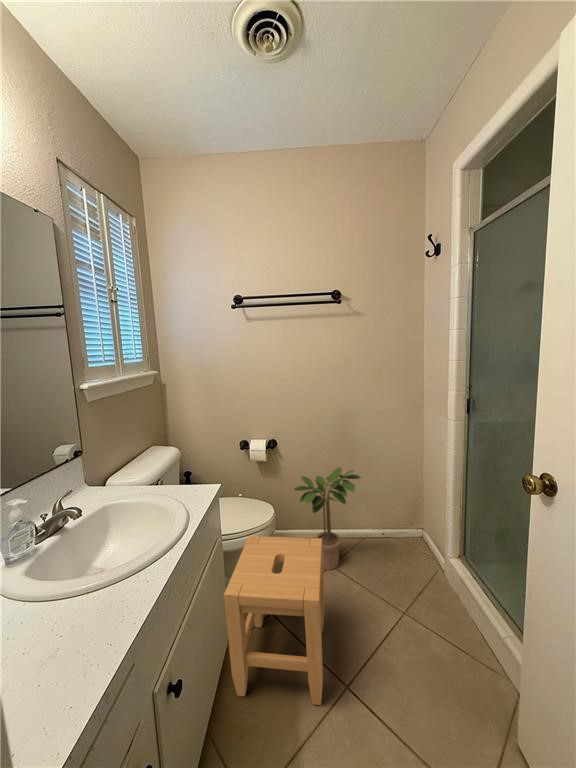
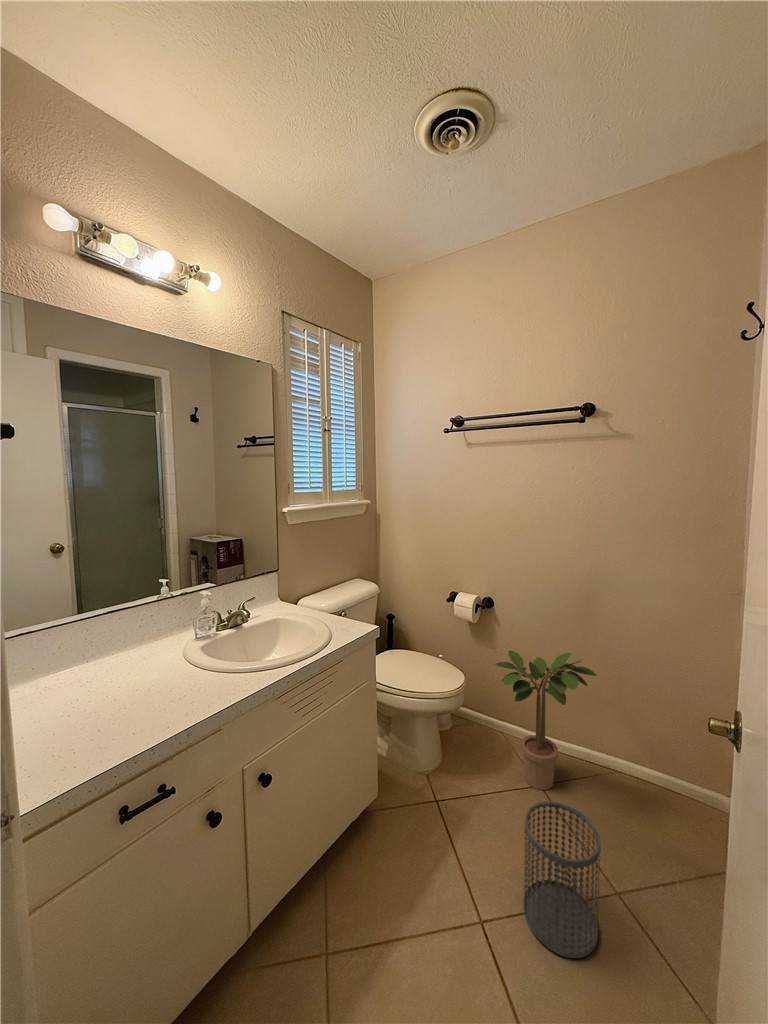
stool: present [224,536,324,705] -> none [357,696,494,918]
wastebasket: none [361,571,412,675] -> present [524,801,601,958]

